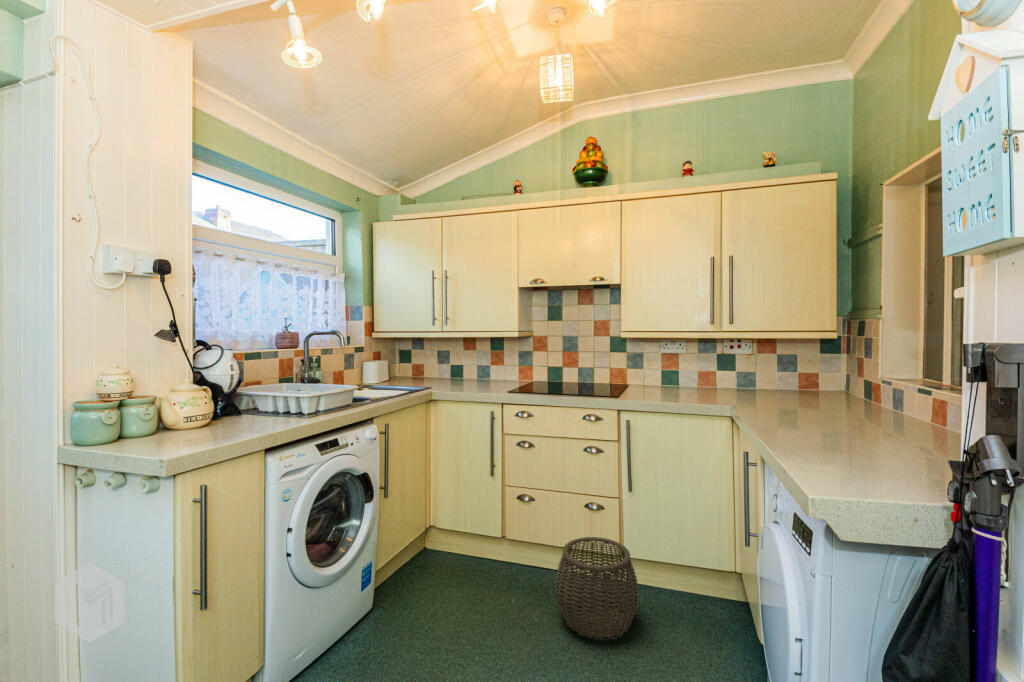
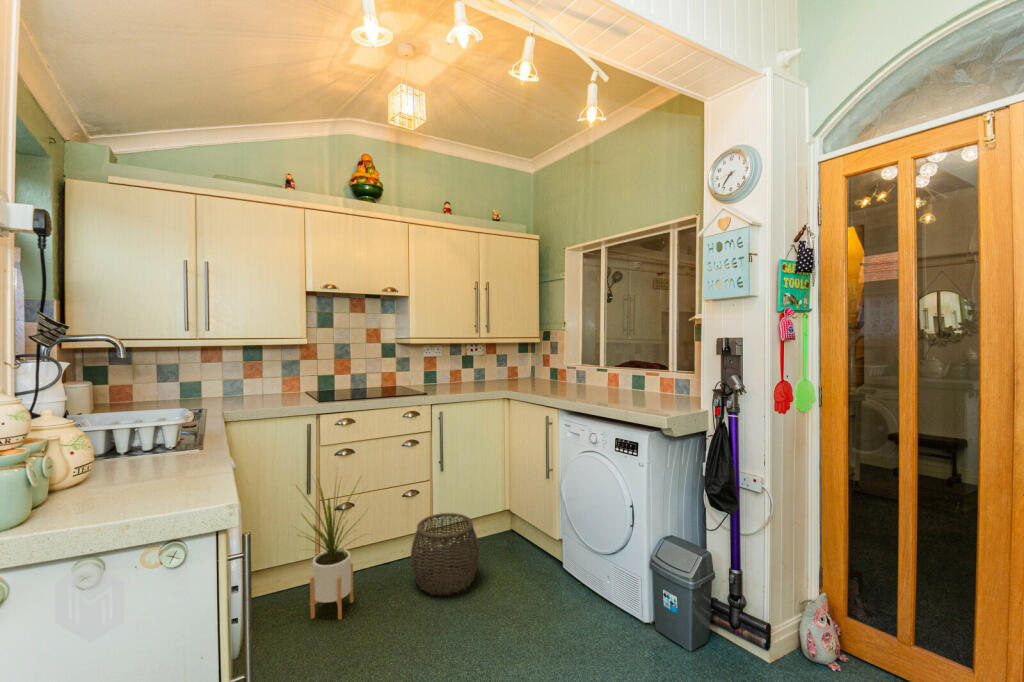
house plant: none [449,454,521,602] -> present [297,477,364,620]

